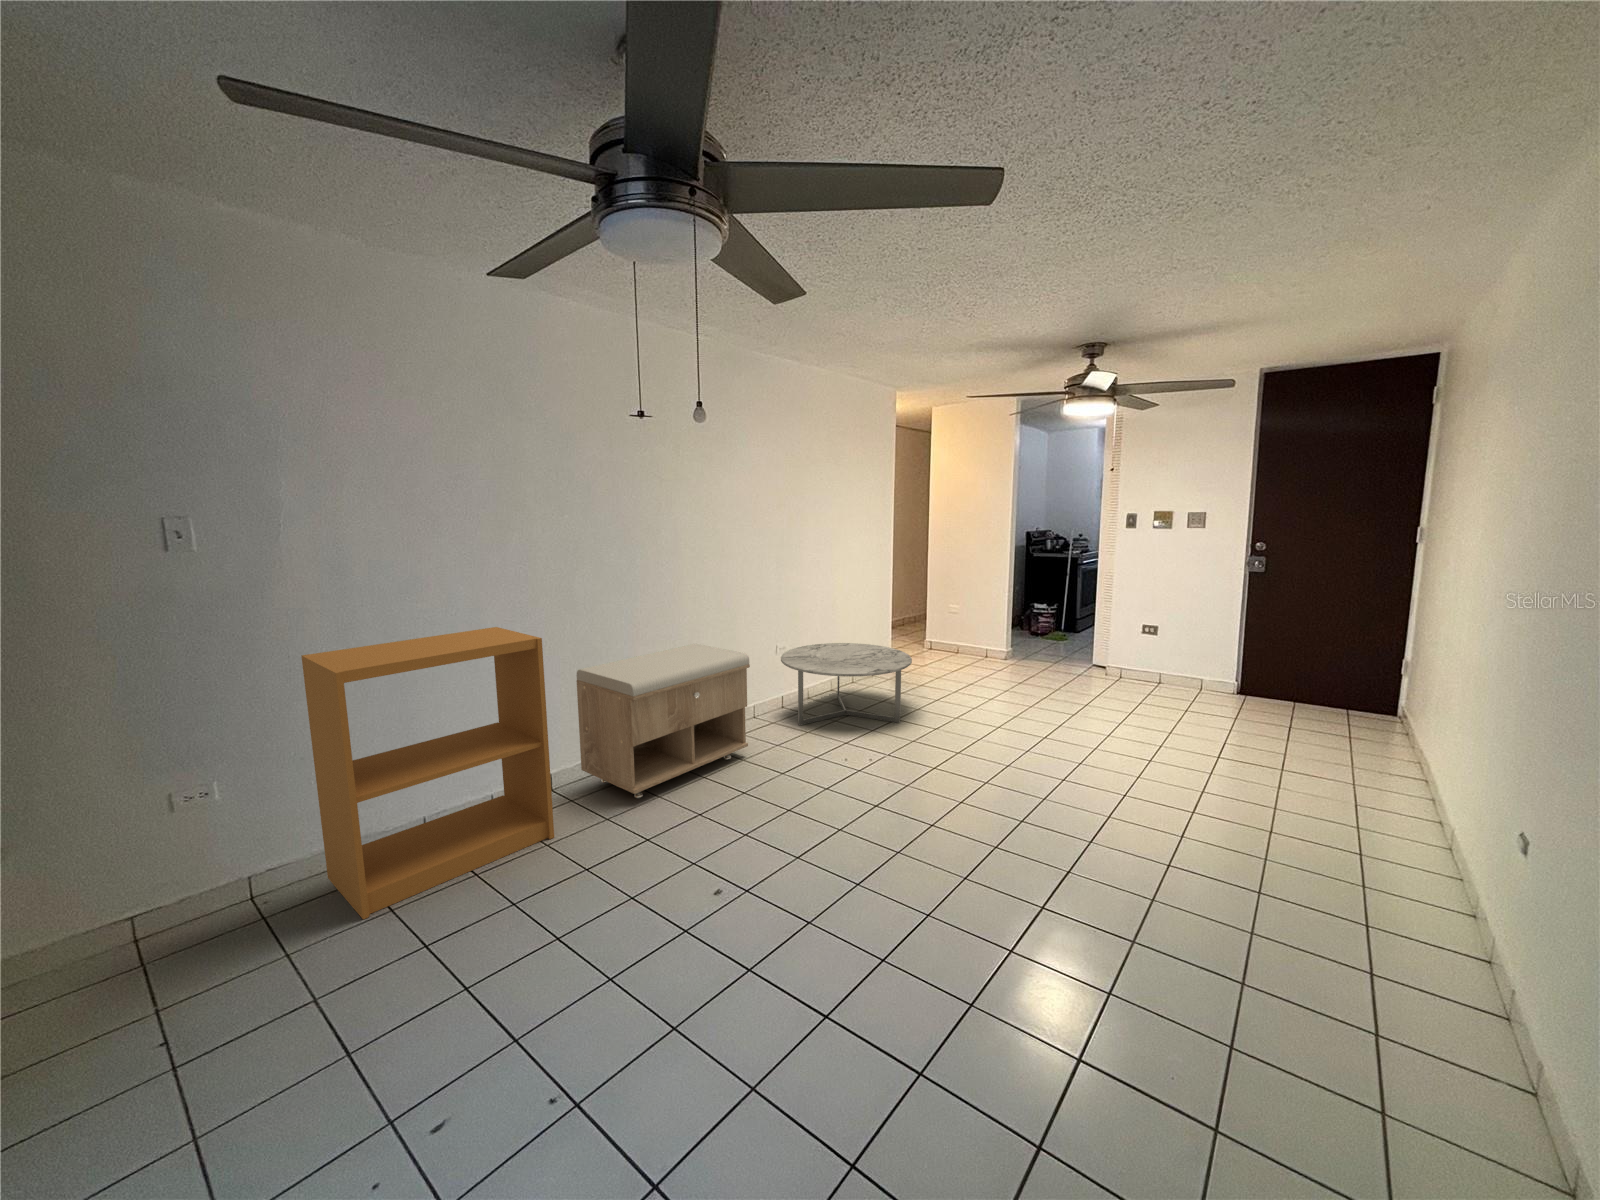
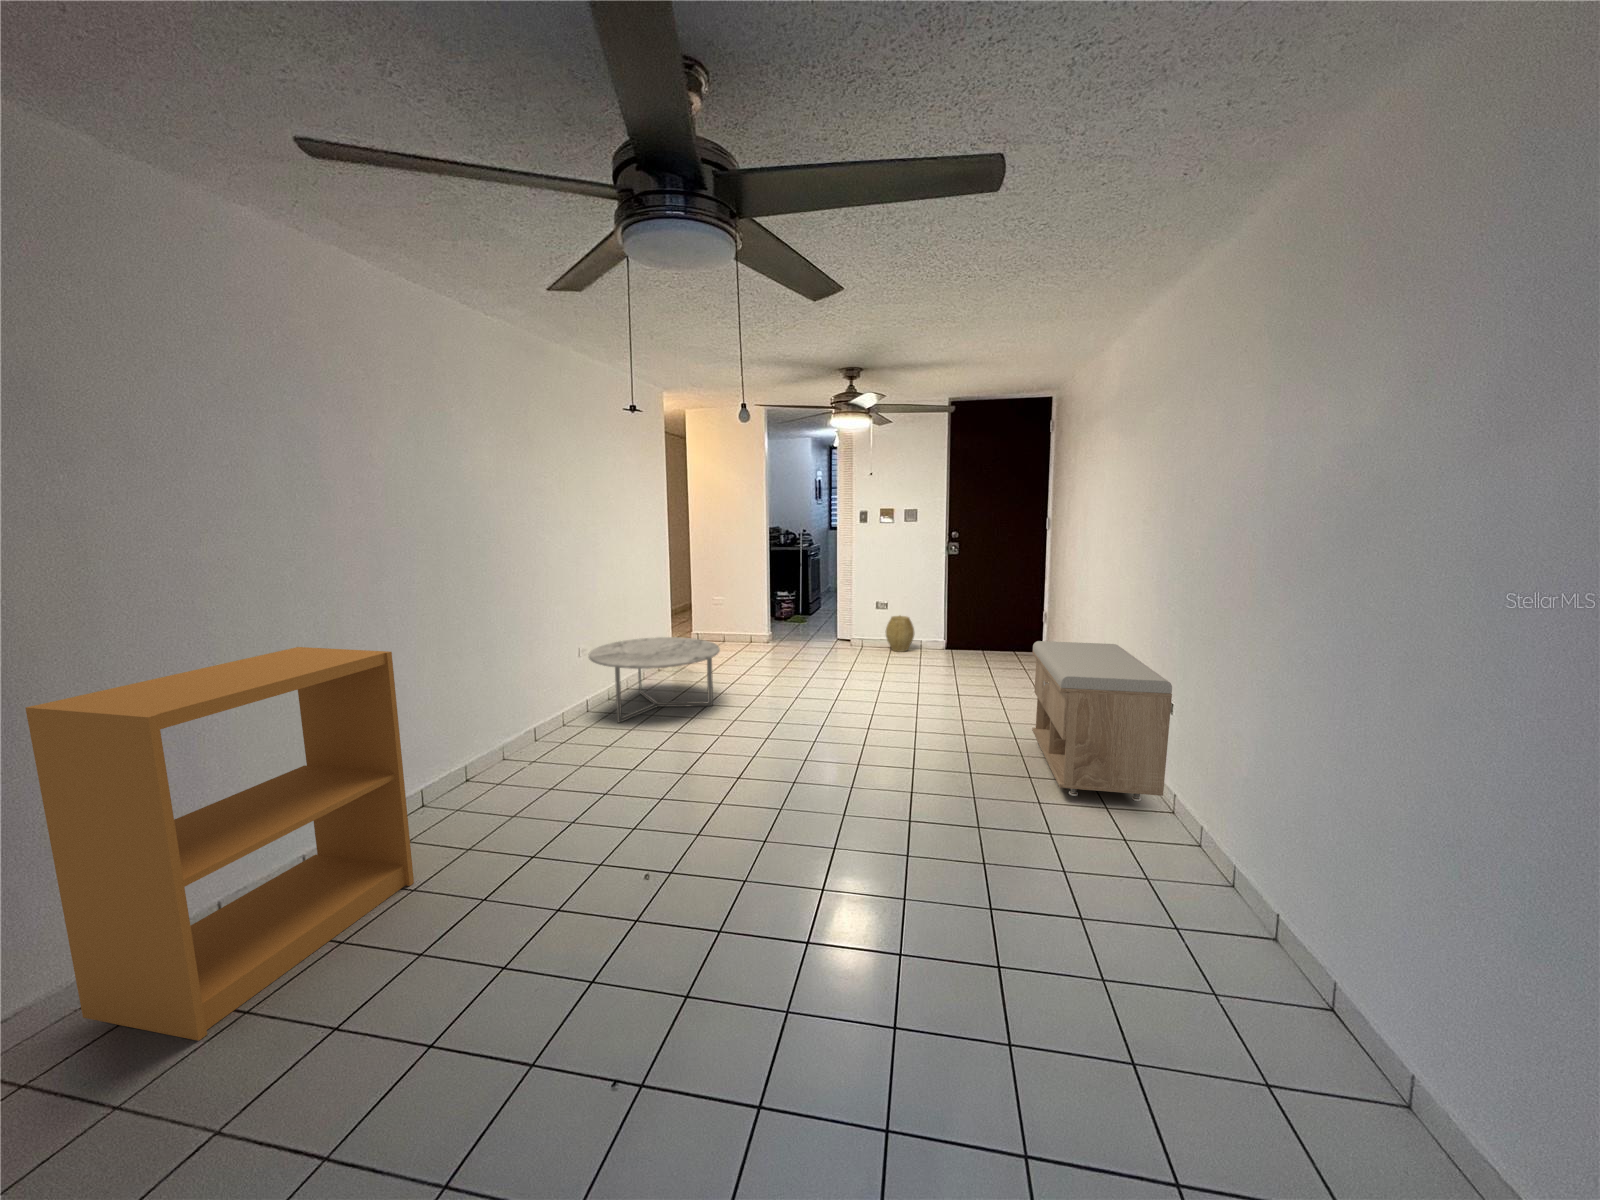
storage bench: present [576,644,750,798] -> present [1032,641,1172,802]
woven basket: none [1150,645,1191,691] -> present [886,616,914,652]

